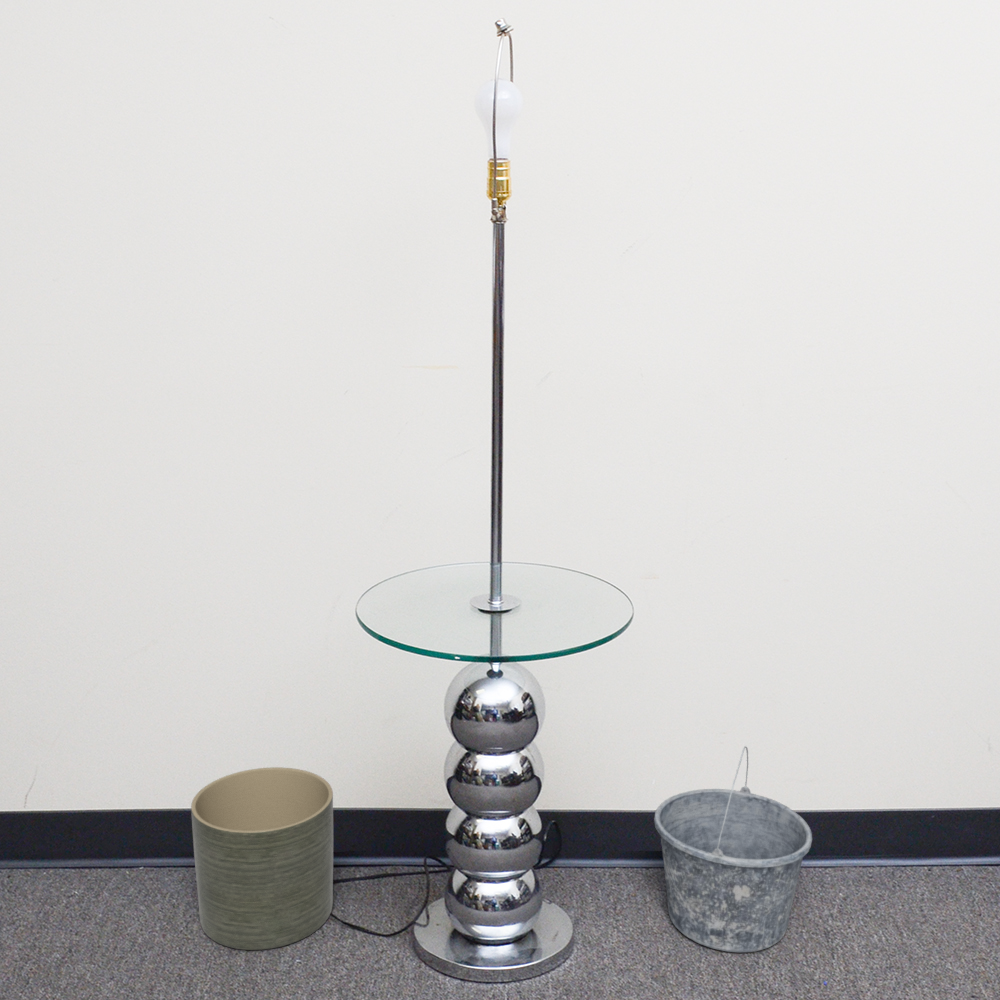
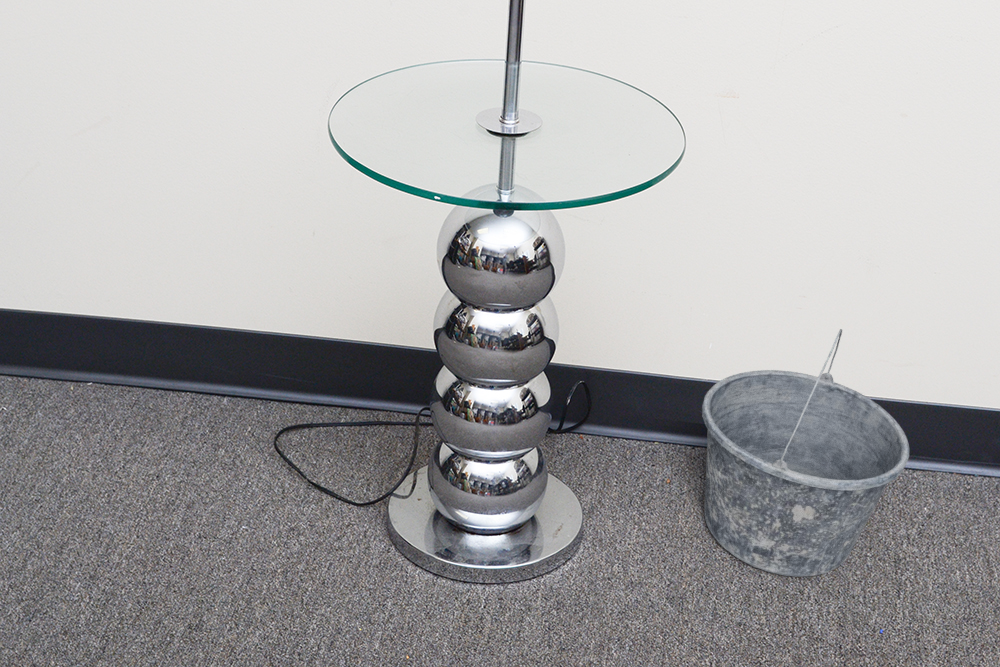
planter: present [191,767,333,950] -> none [116,291,301,506]

